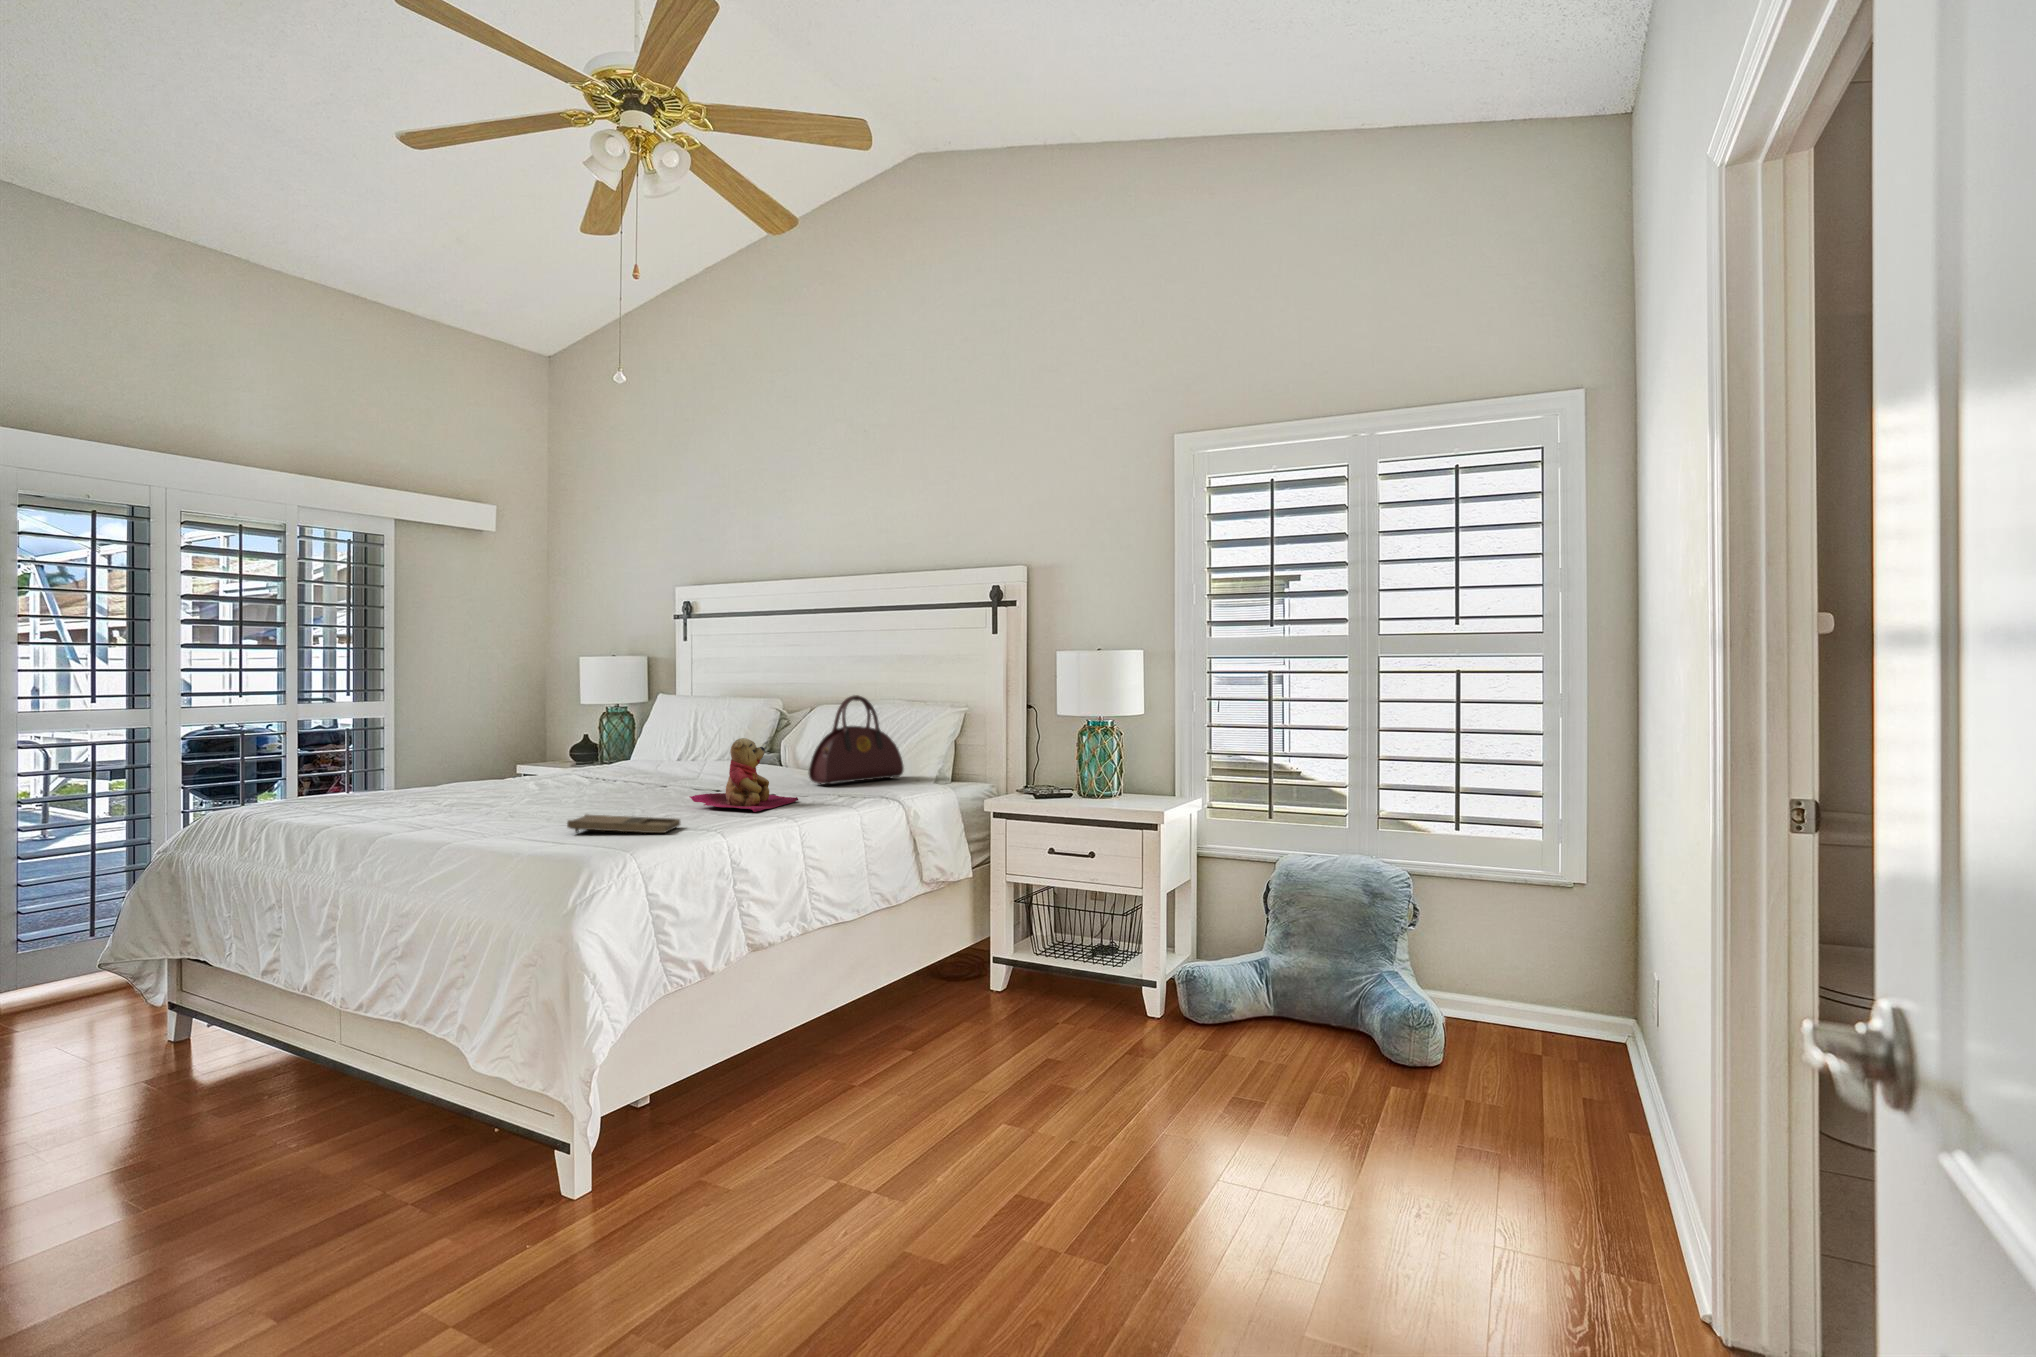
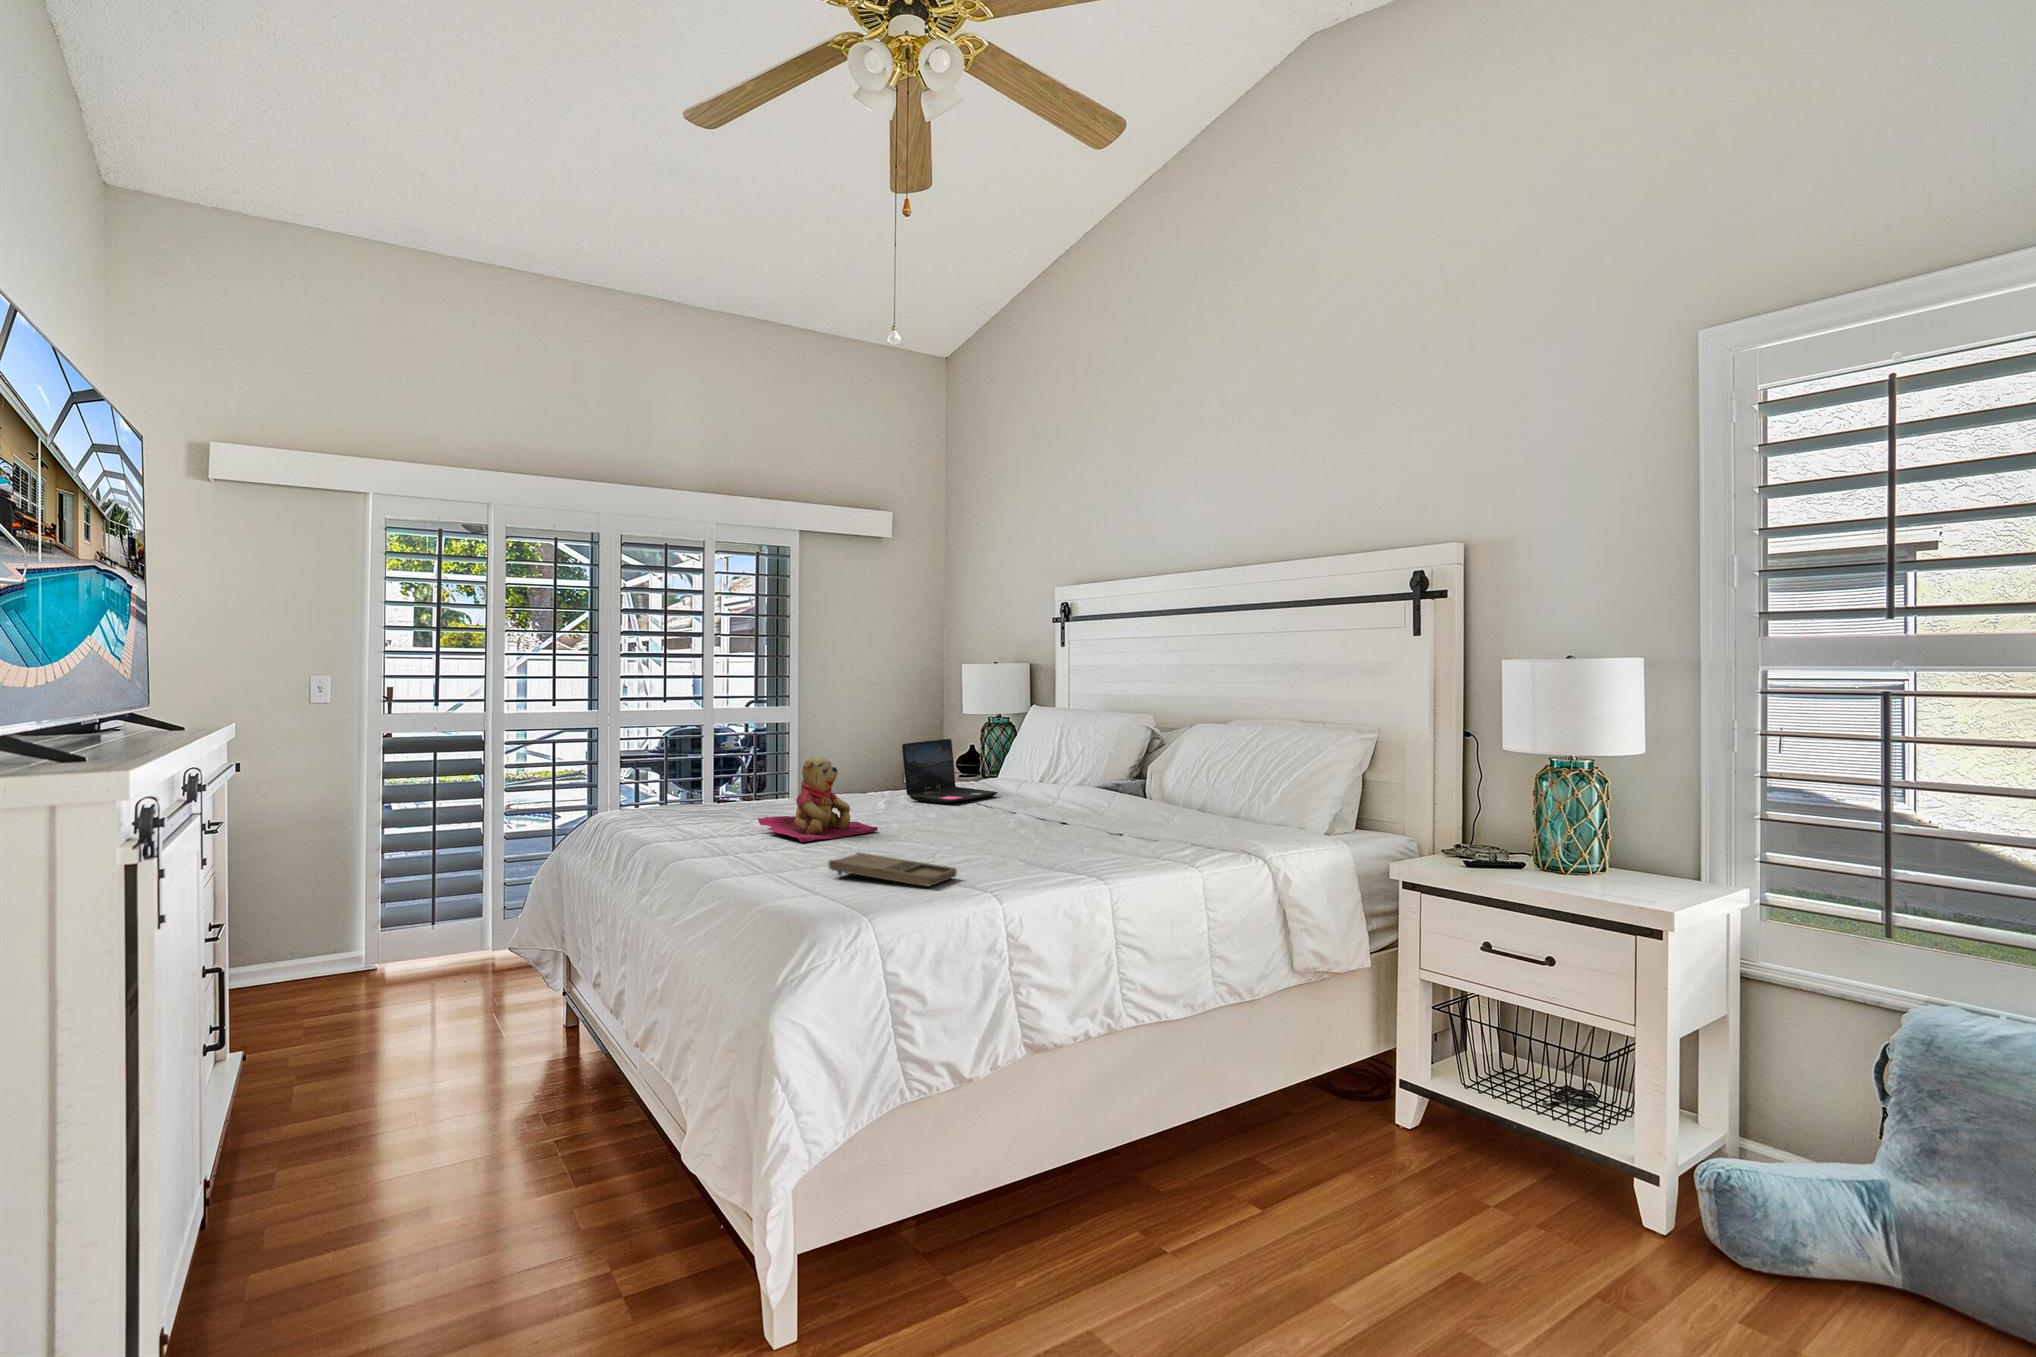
handbag: present [809,695,904,784] -> none [1157,715,1281,827]
laptop: none [561,725,651,781] -> present [902,739,998,803]
teddy bear: present [689,738,798,812] -> present [757,756,878,842]

